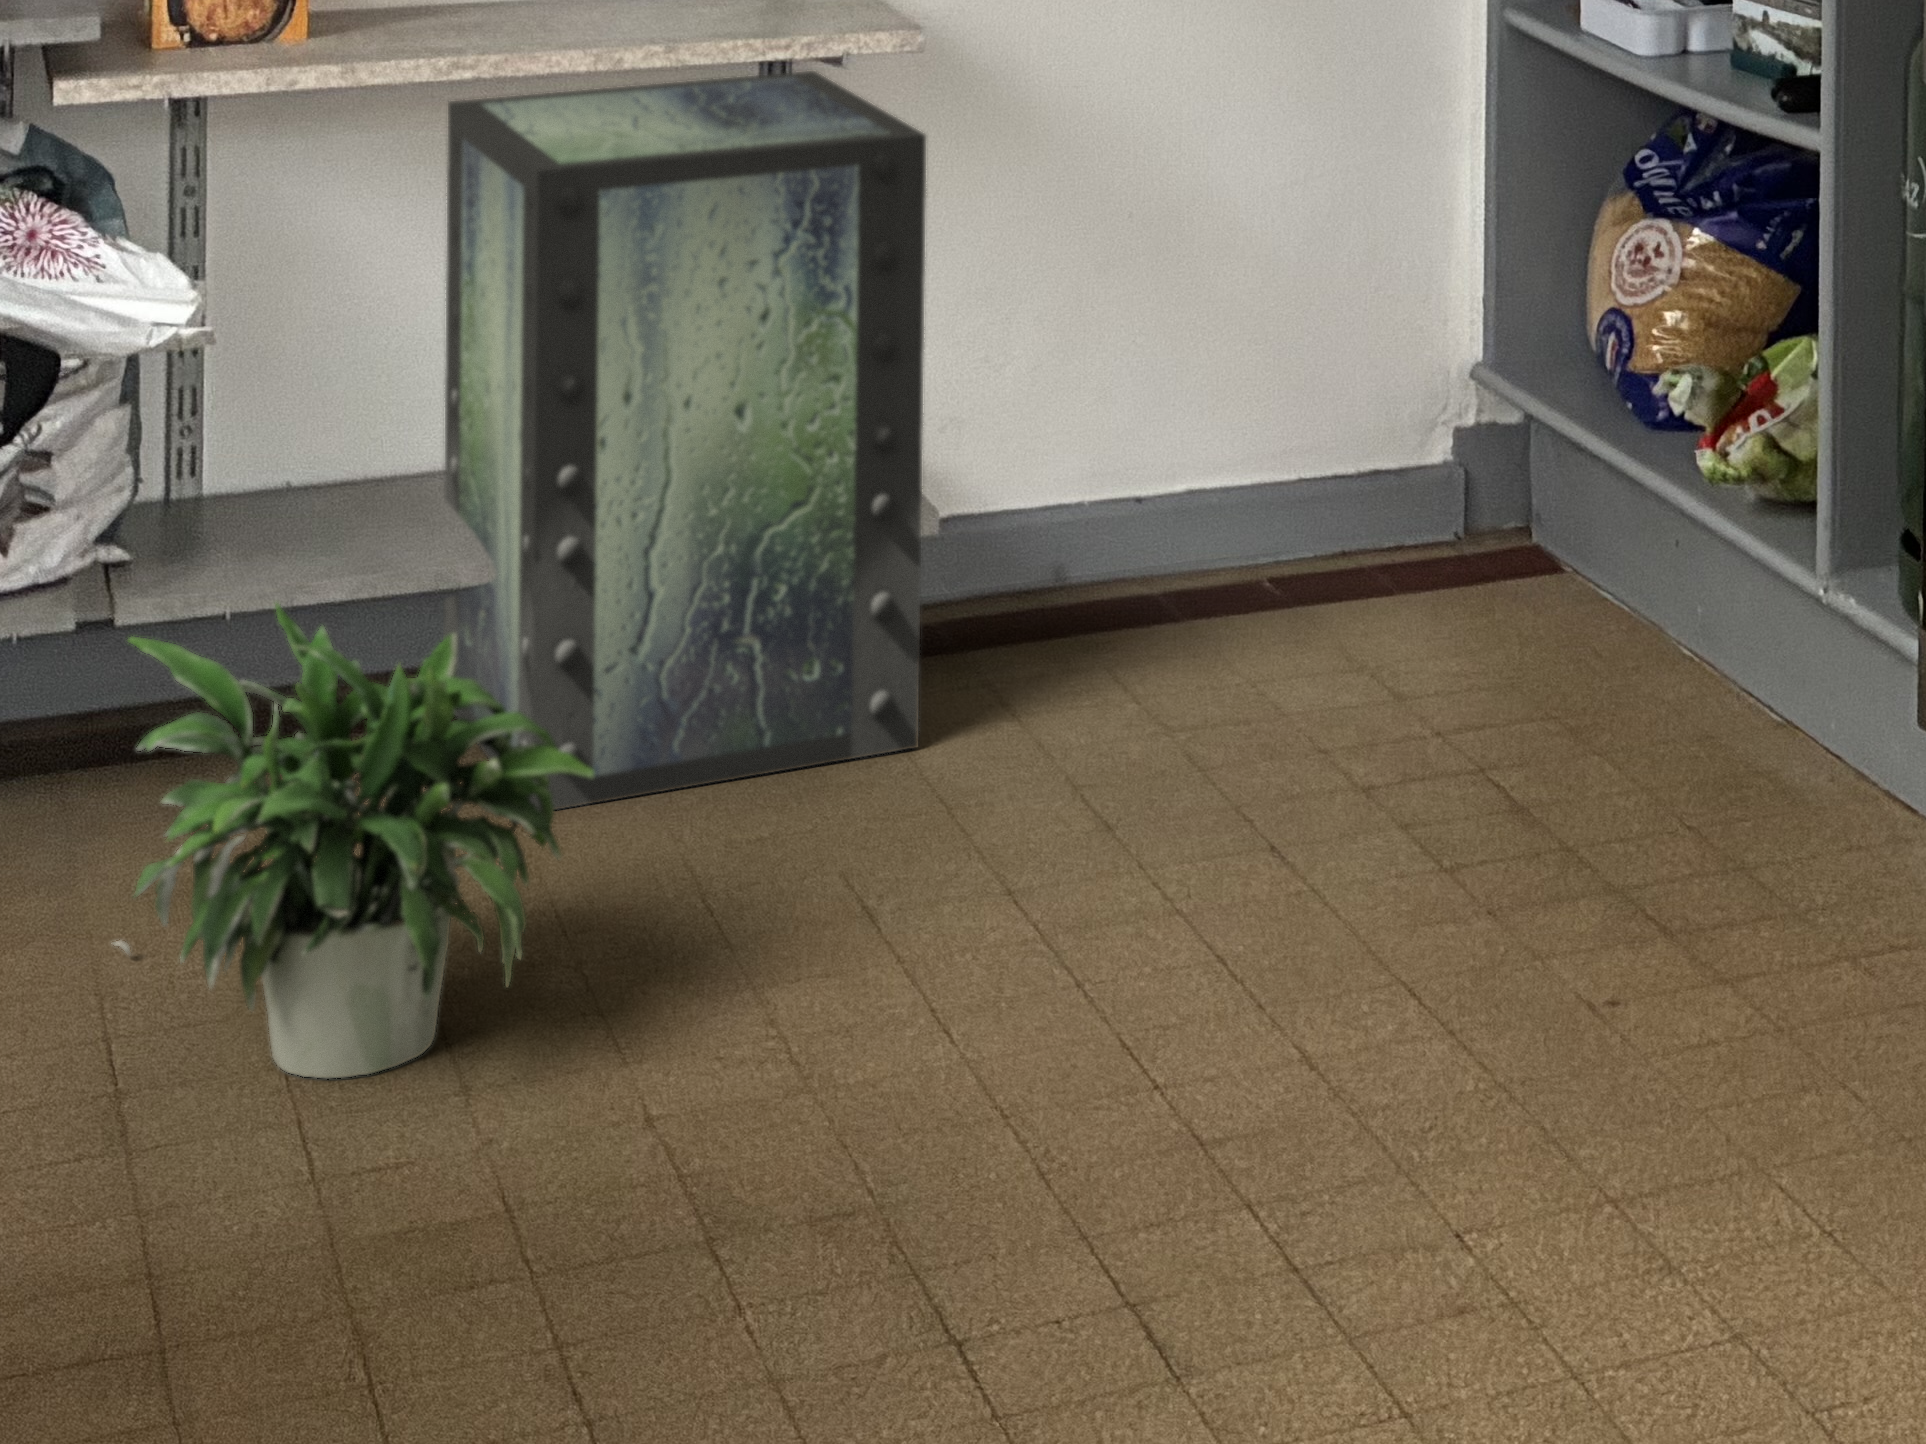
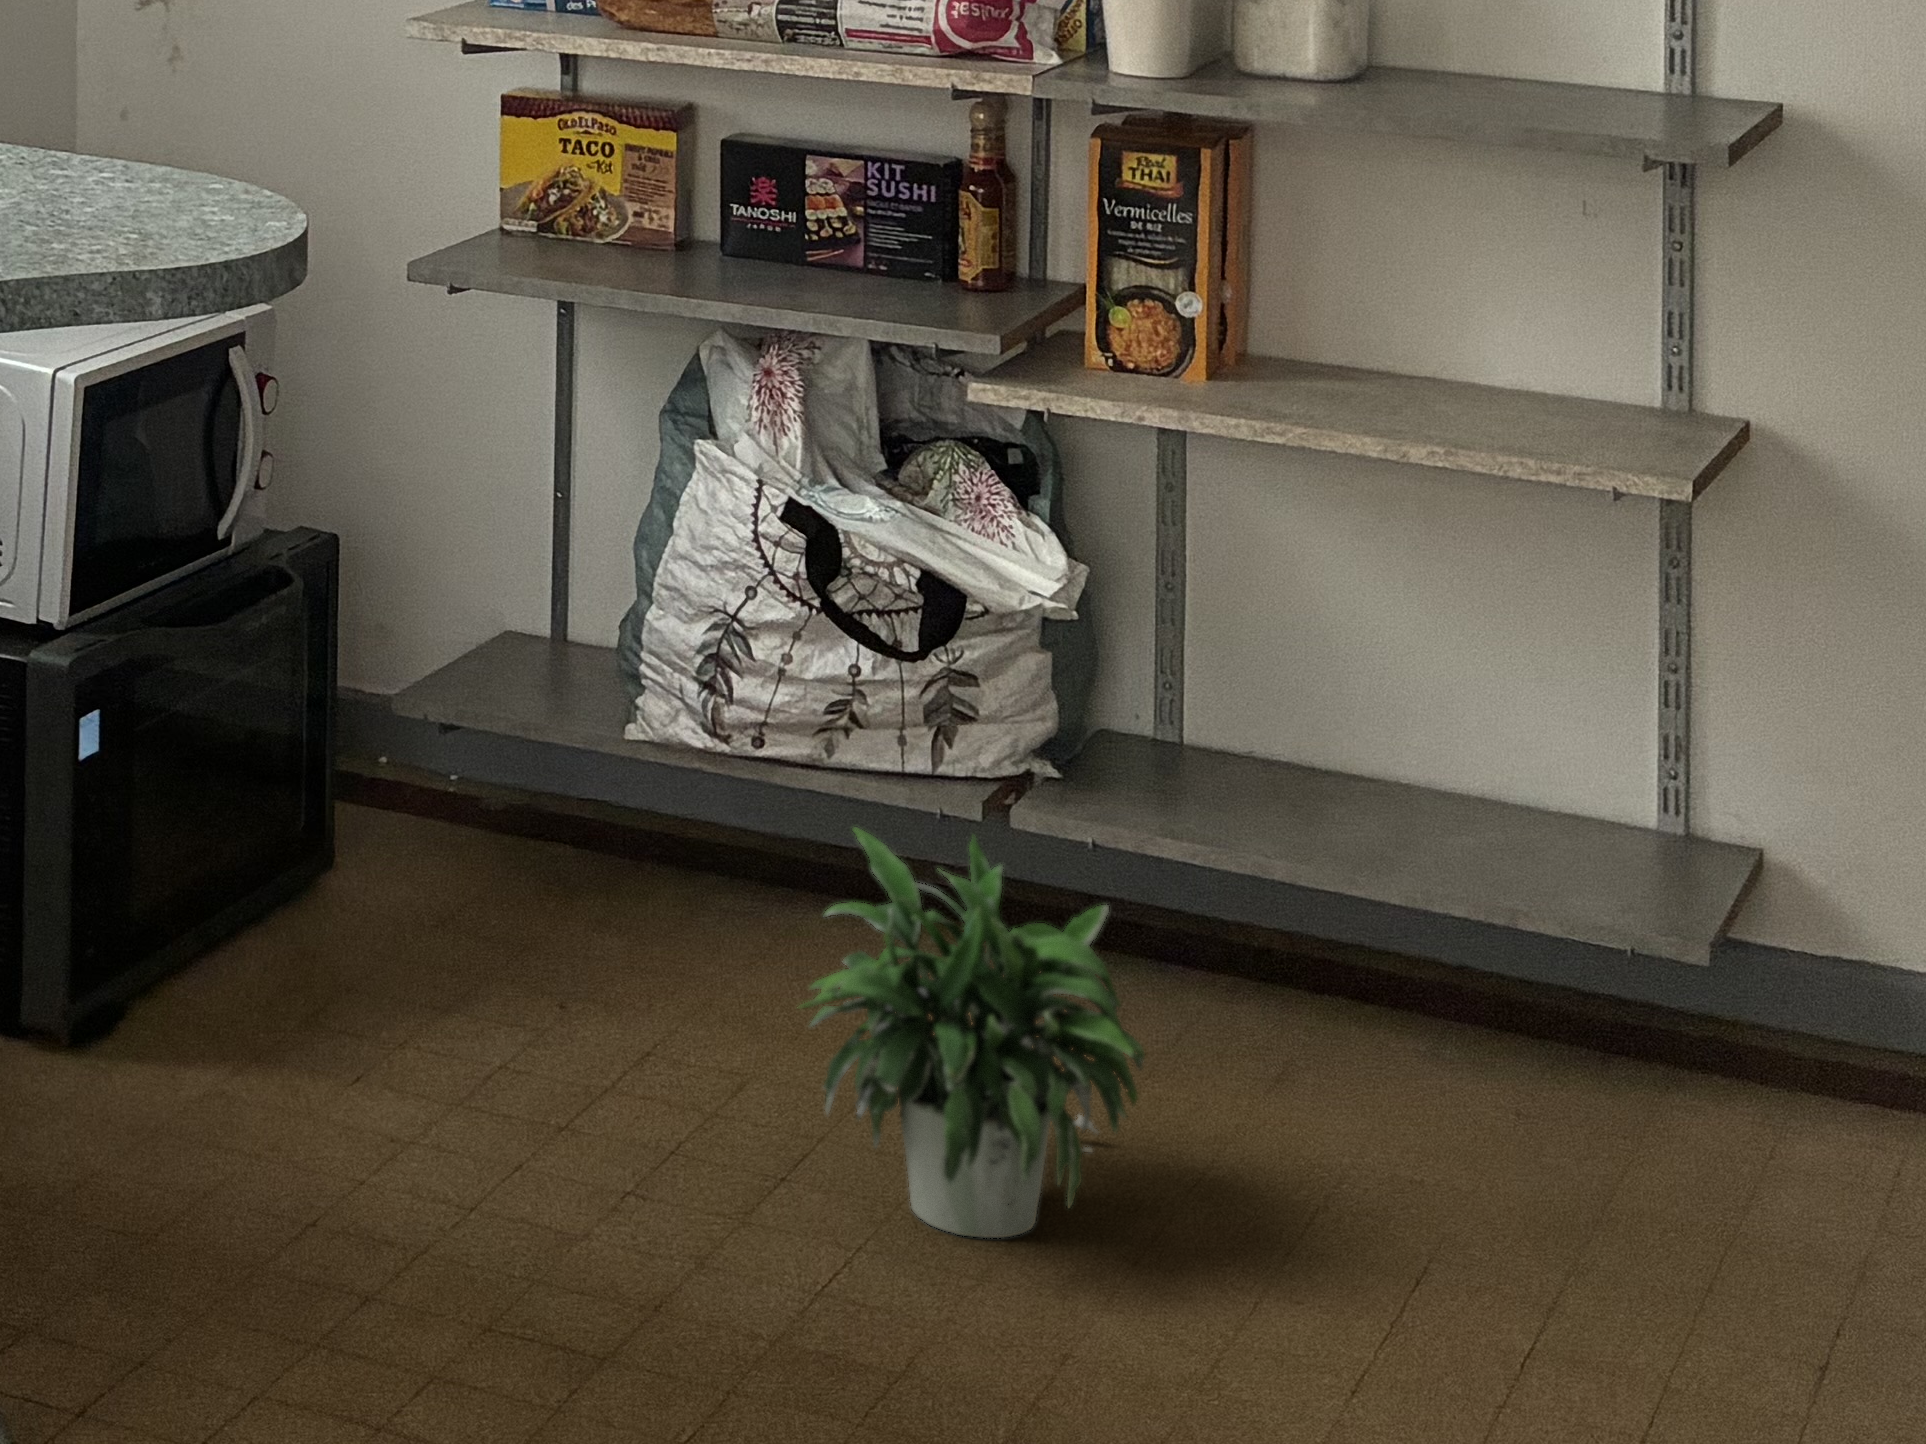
storage box: present [443,71,926,812] -> none [1306,460,1708,1167]

